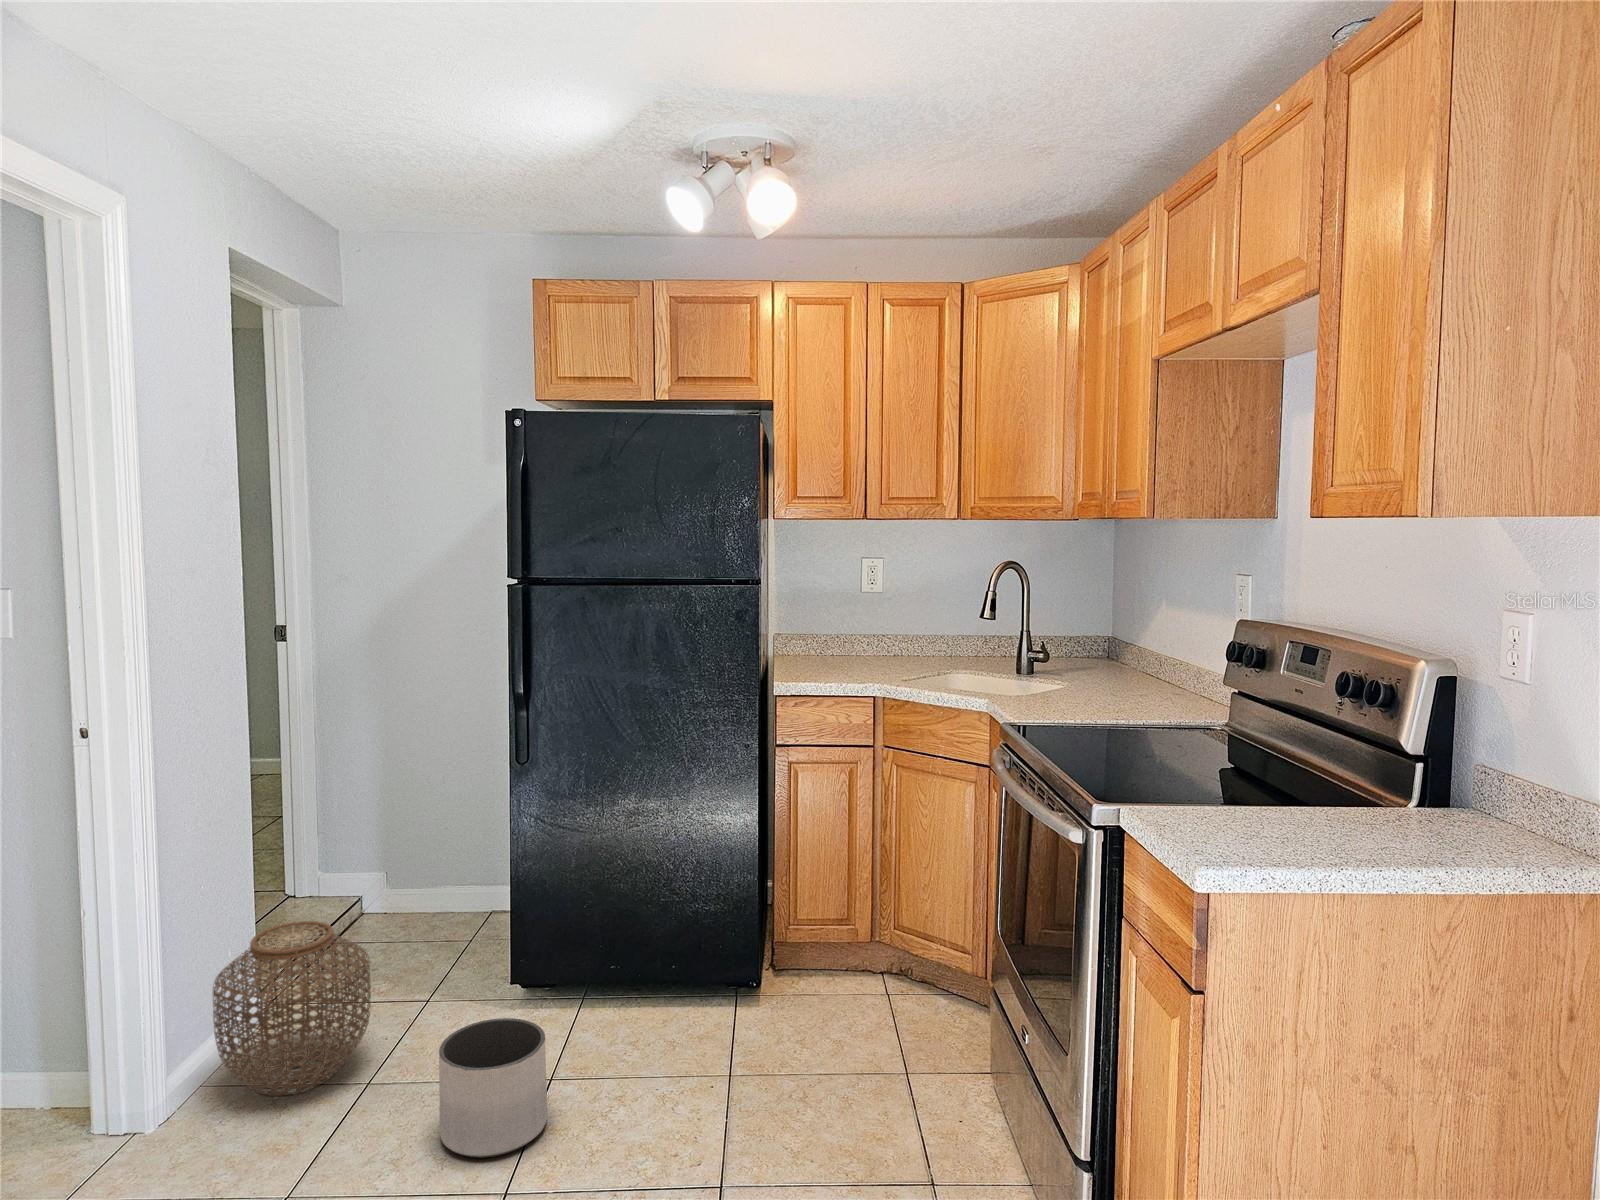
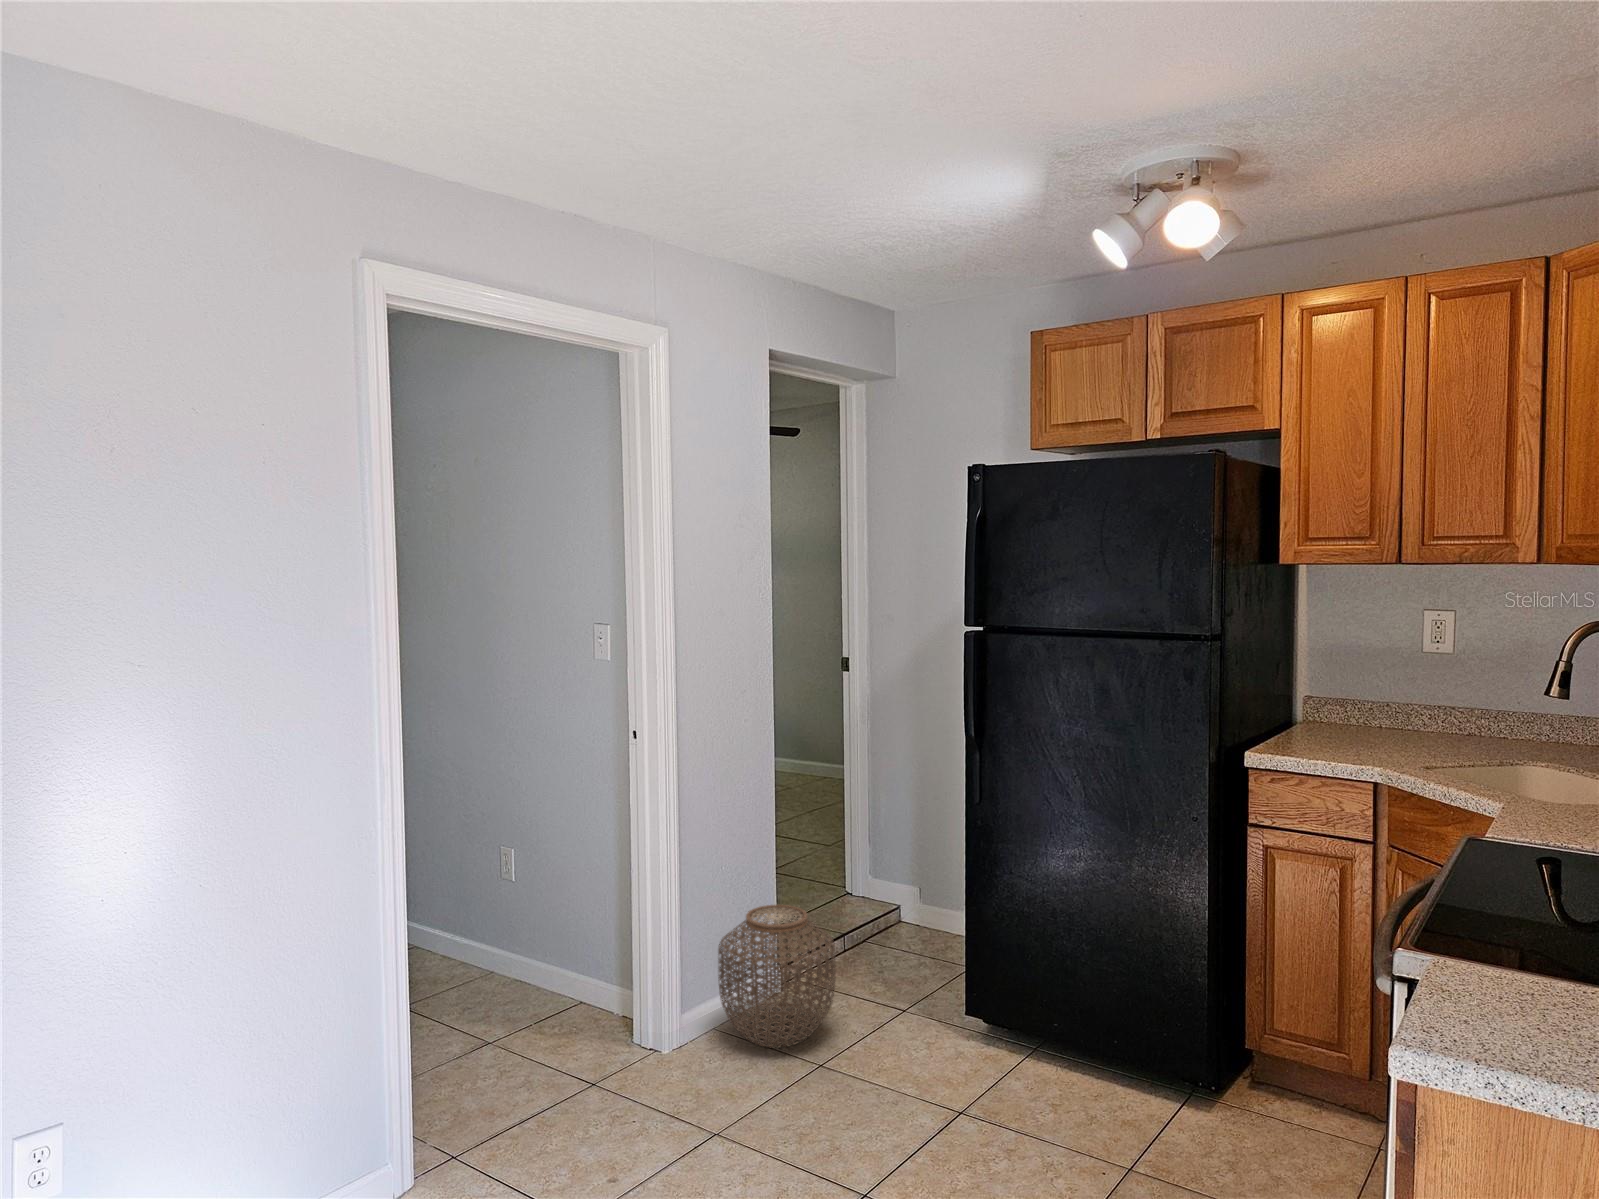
planter: present [439,1018,547,1158] -> none [837,1029,932,1156]

